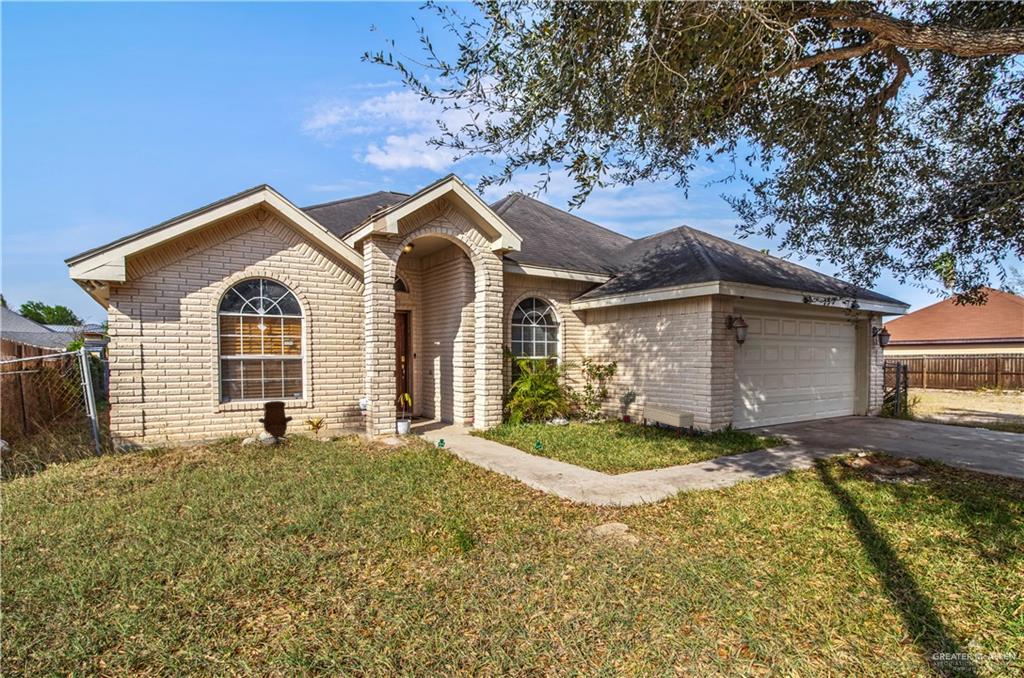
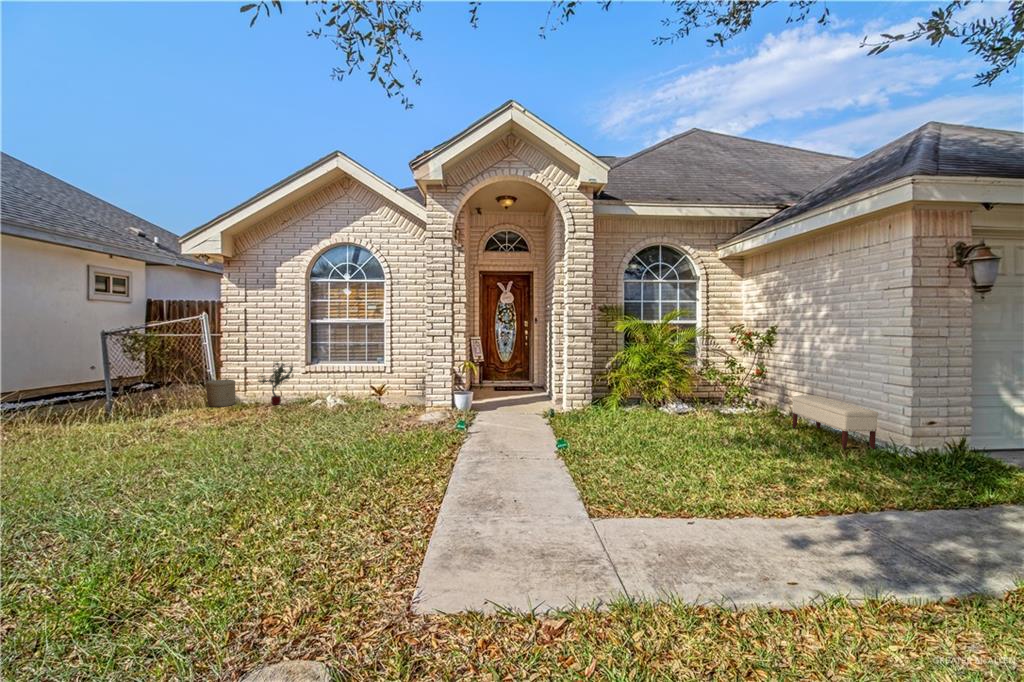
potted tree: present [619,388,639,422] -> present [258,361,293,405]
lounge chair: present [259,401,293,447] -> none [331,365,367,411]
woven basket: none [101,426,136,458] -> present [206,380,235,407]

